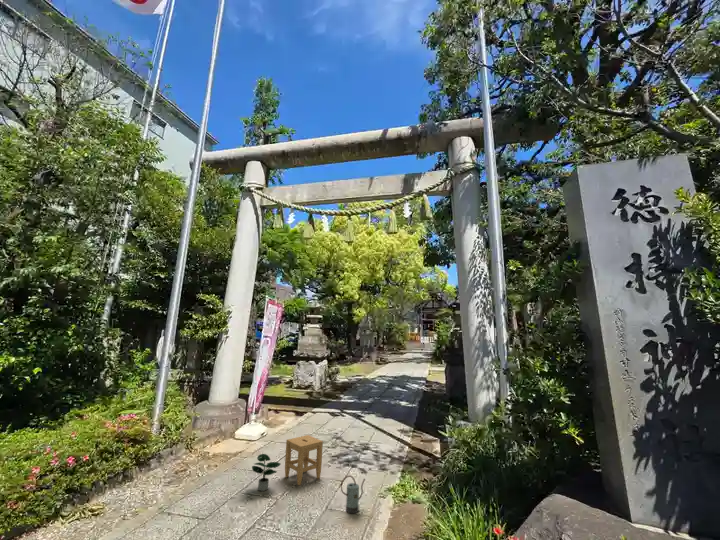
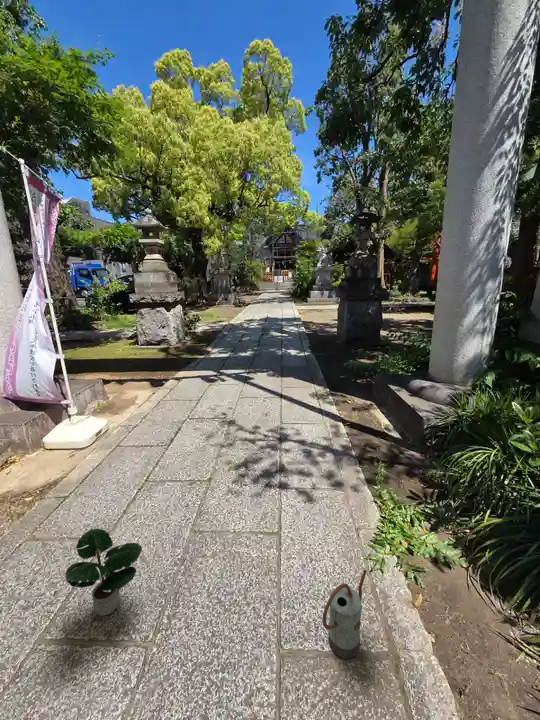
stool: present [285,435,323,485] -> none [146,455,232,570]

